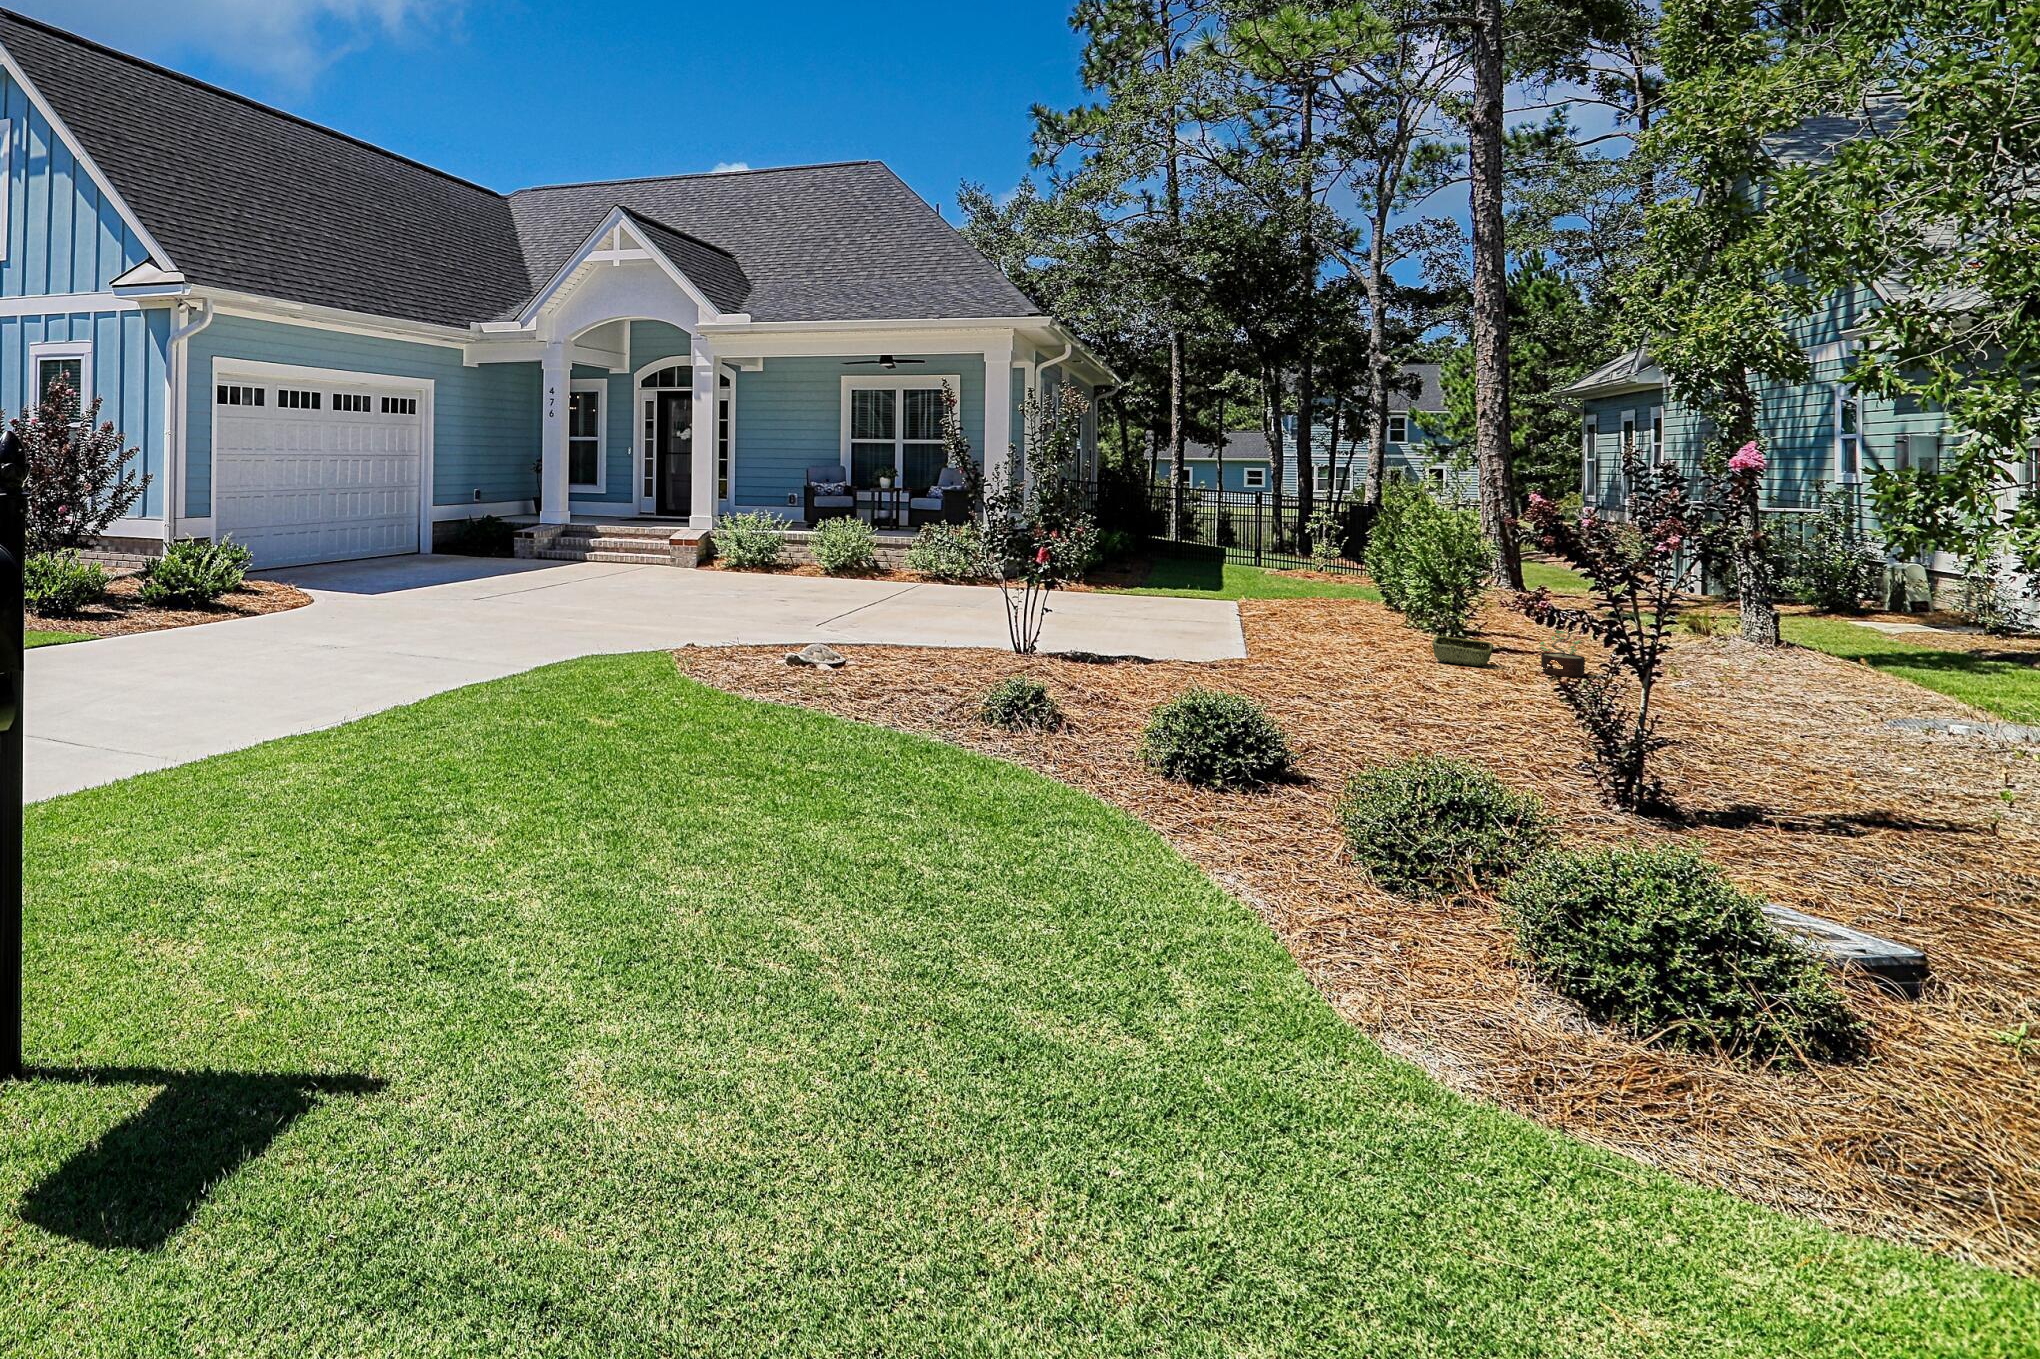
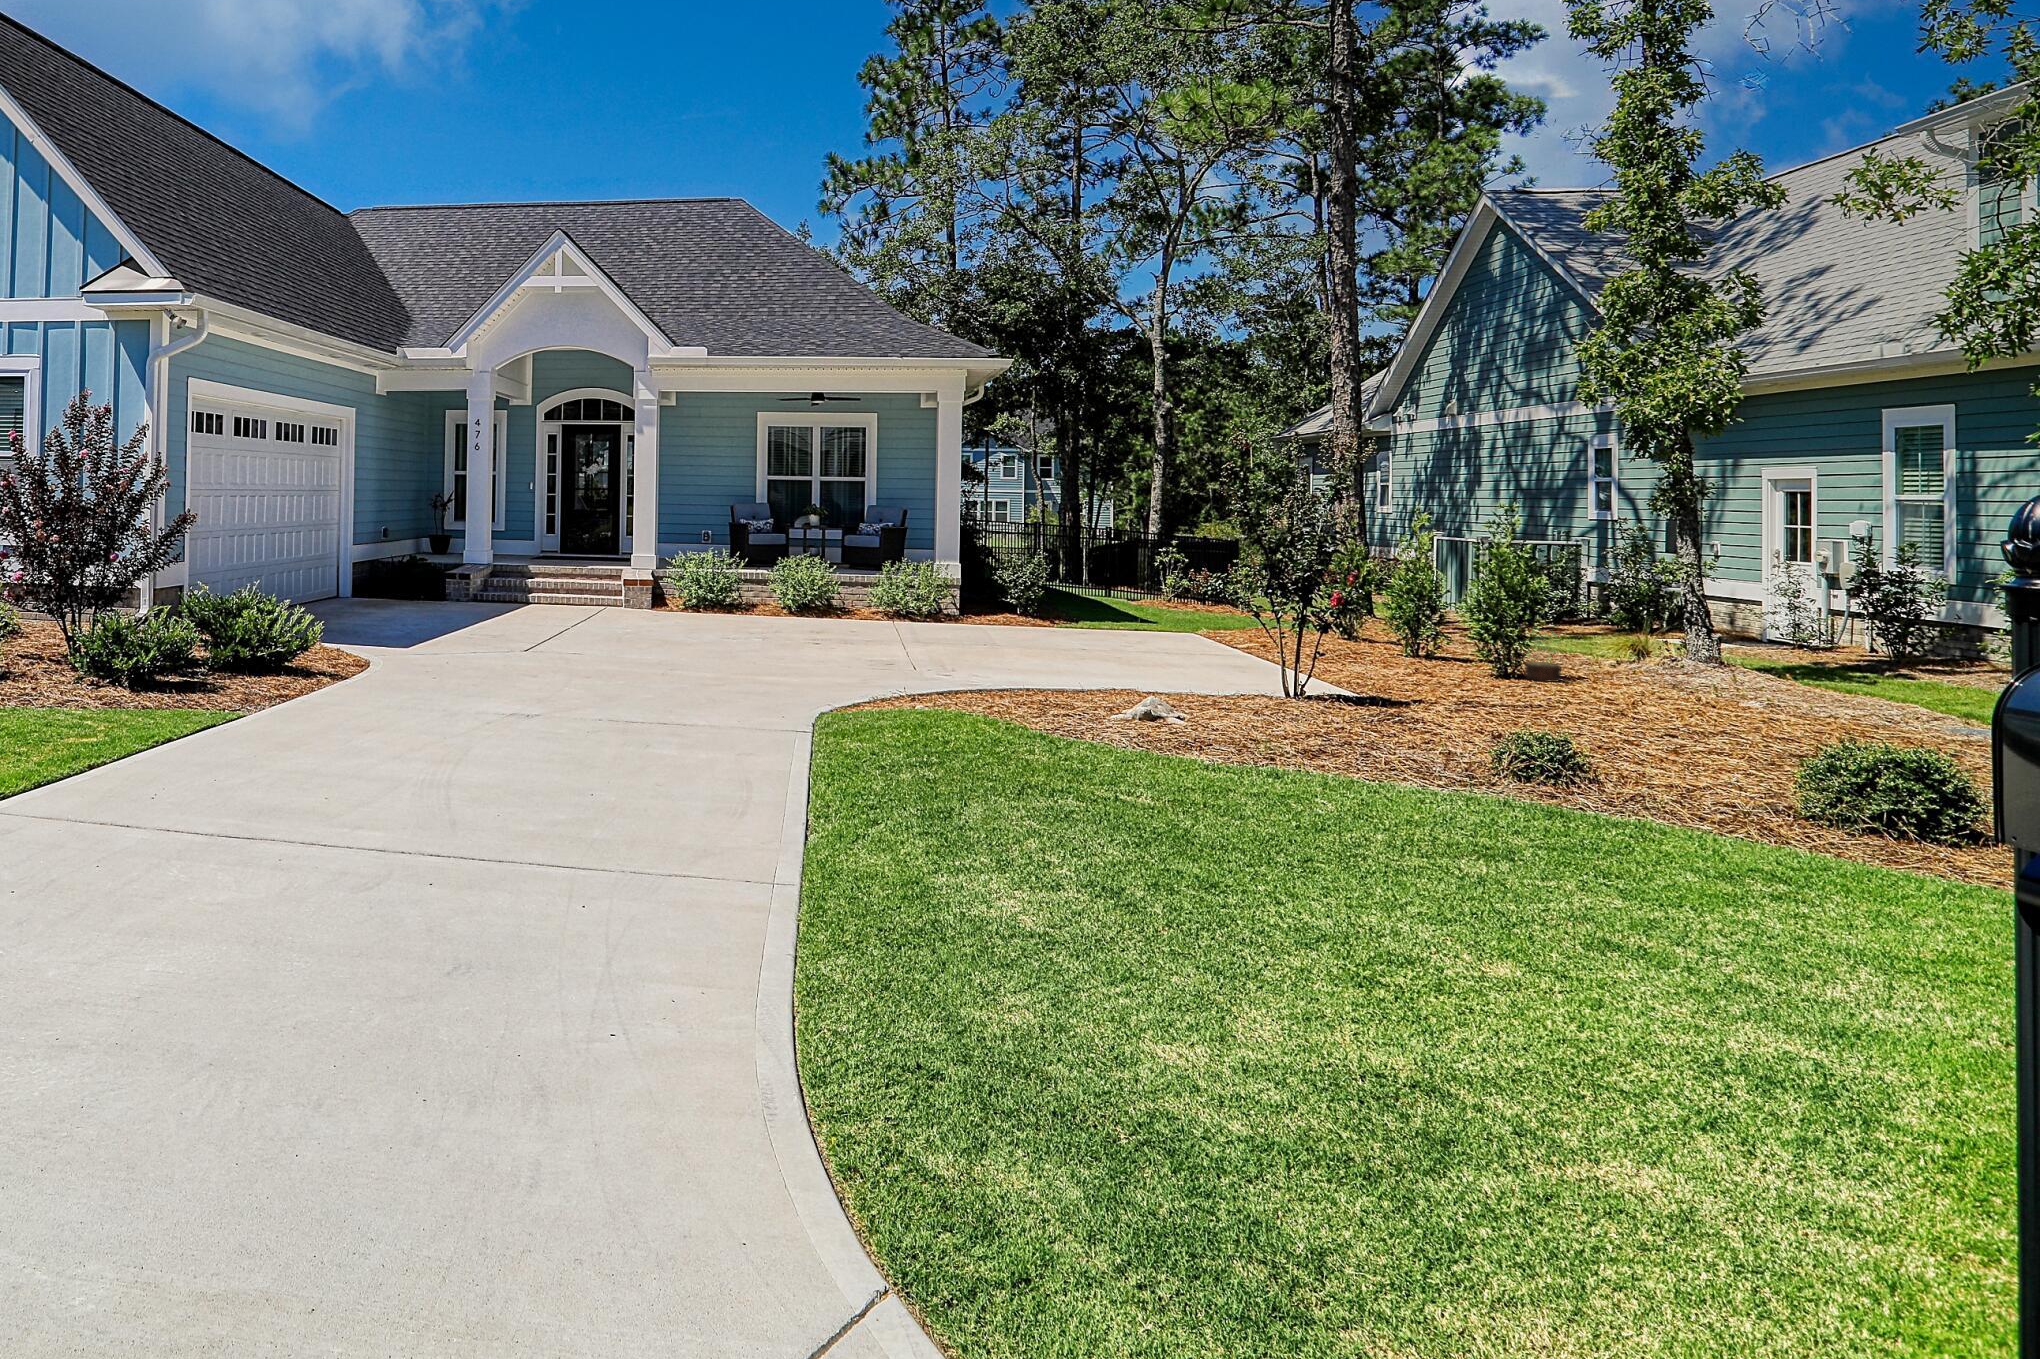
woven basket: present [1432,636,1494,666] -> none [1432,650,1486,676]

